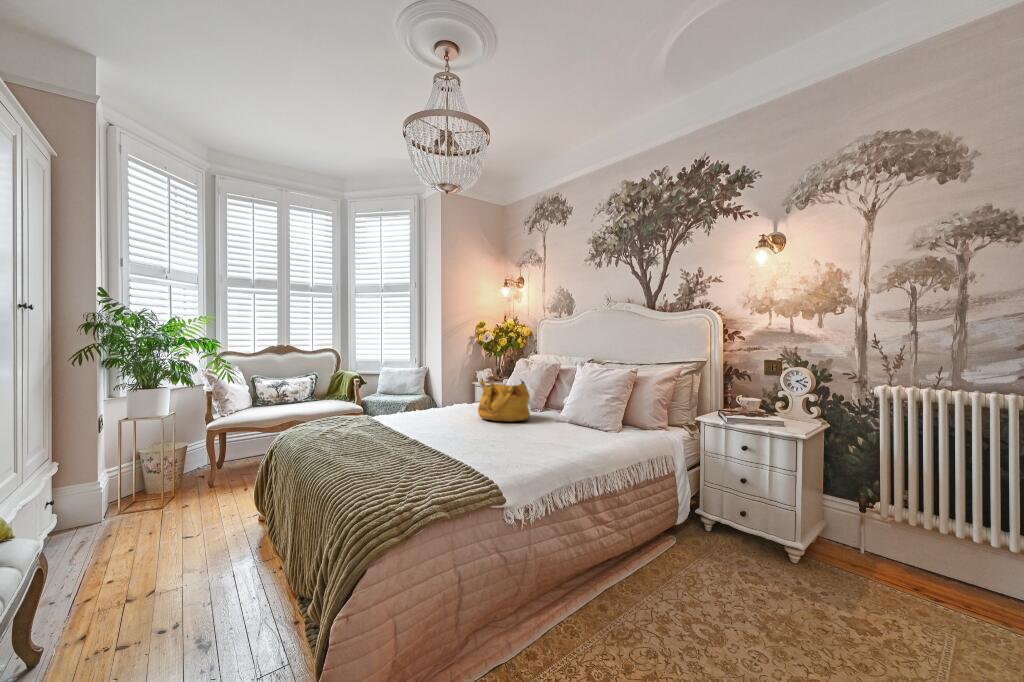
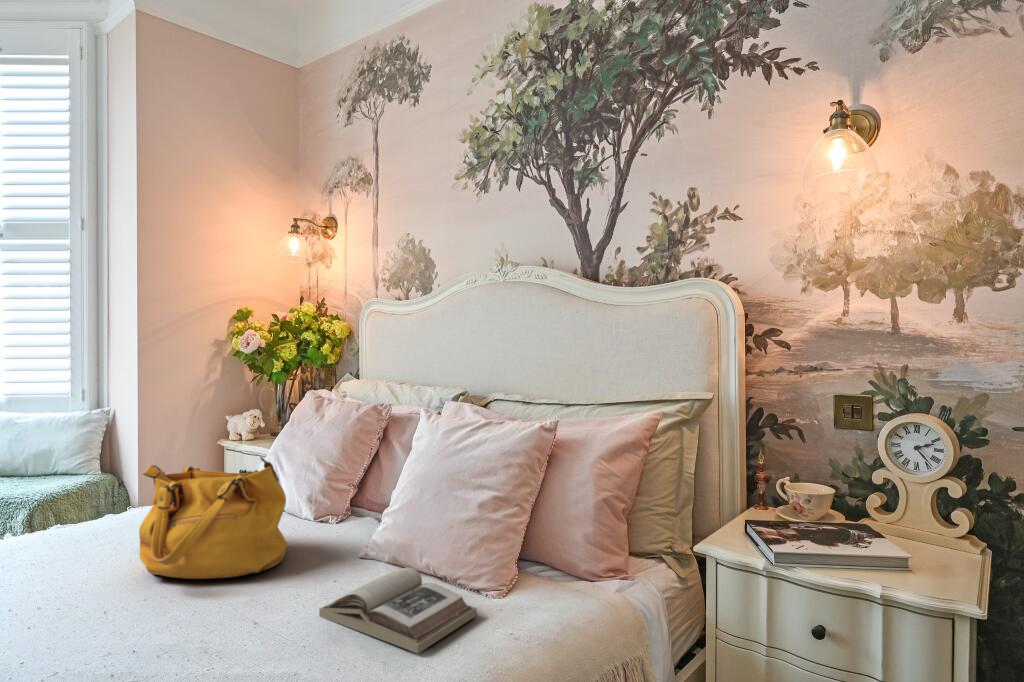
book: none [550,419,608,440] -> present [319,567,477,653]

